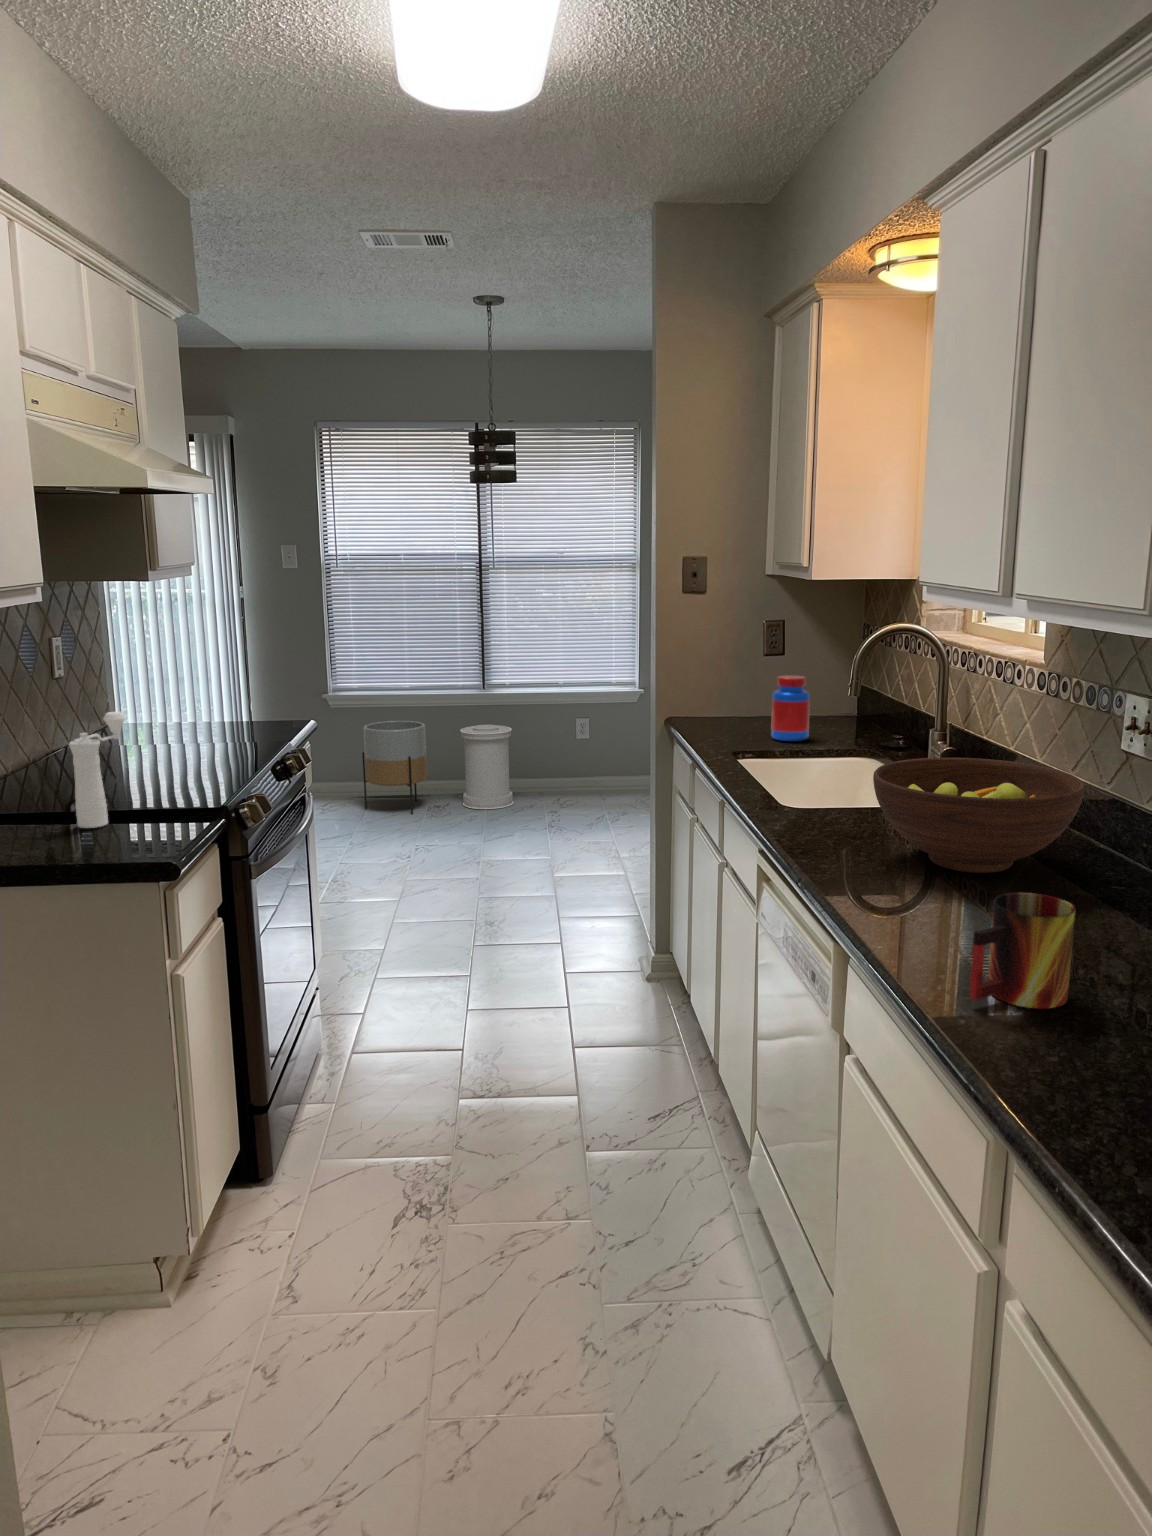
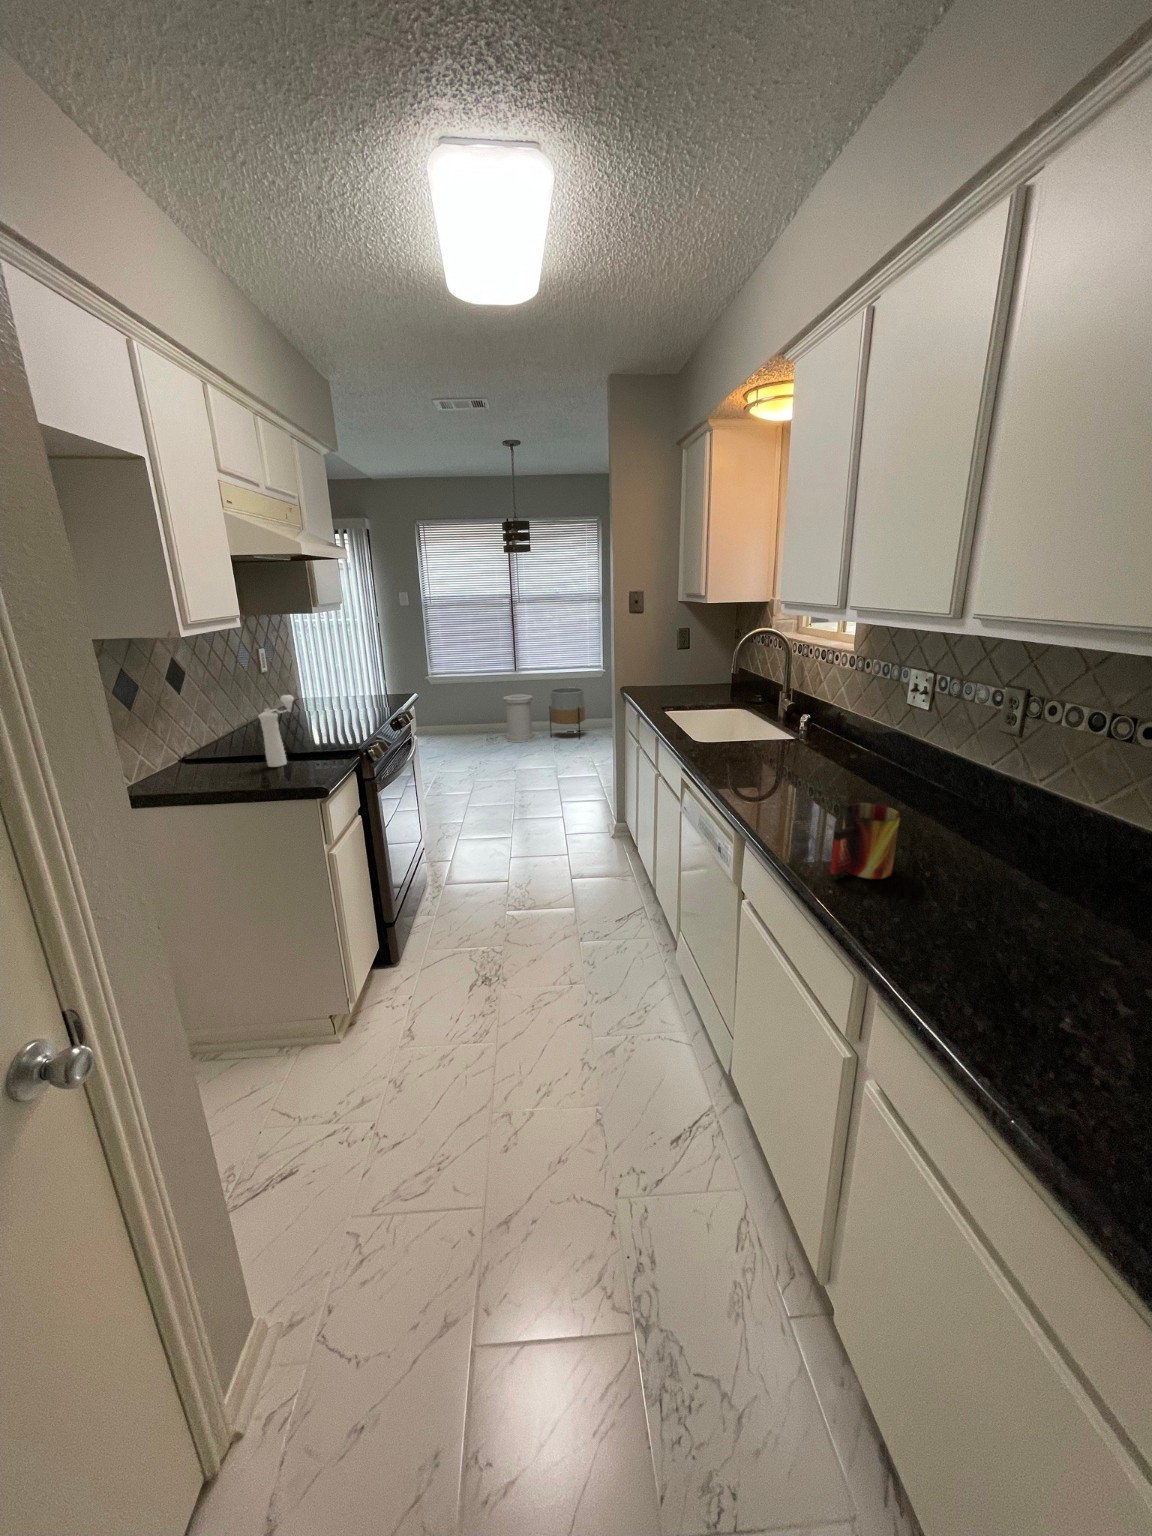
jar: present [771,675,810,741] -> none [684,663,707,702]
planter: present [362,721,427,814] -> present [549,688,585,739]
fruit bowl: present [873,758,1084,873] -> none [754,712,887,784]

